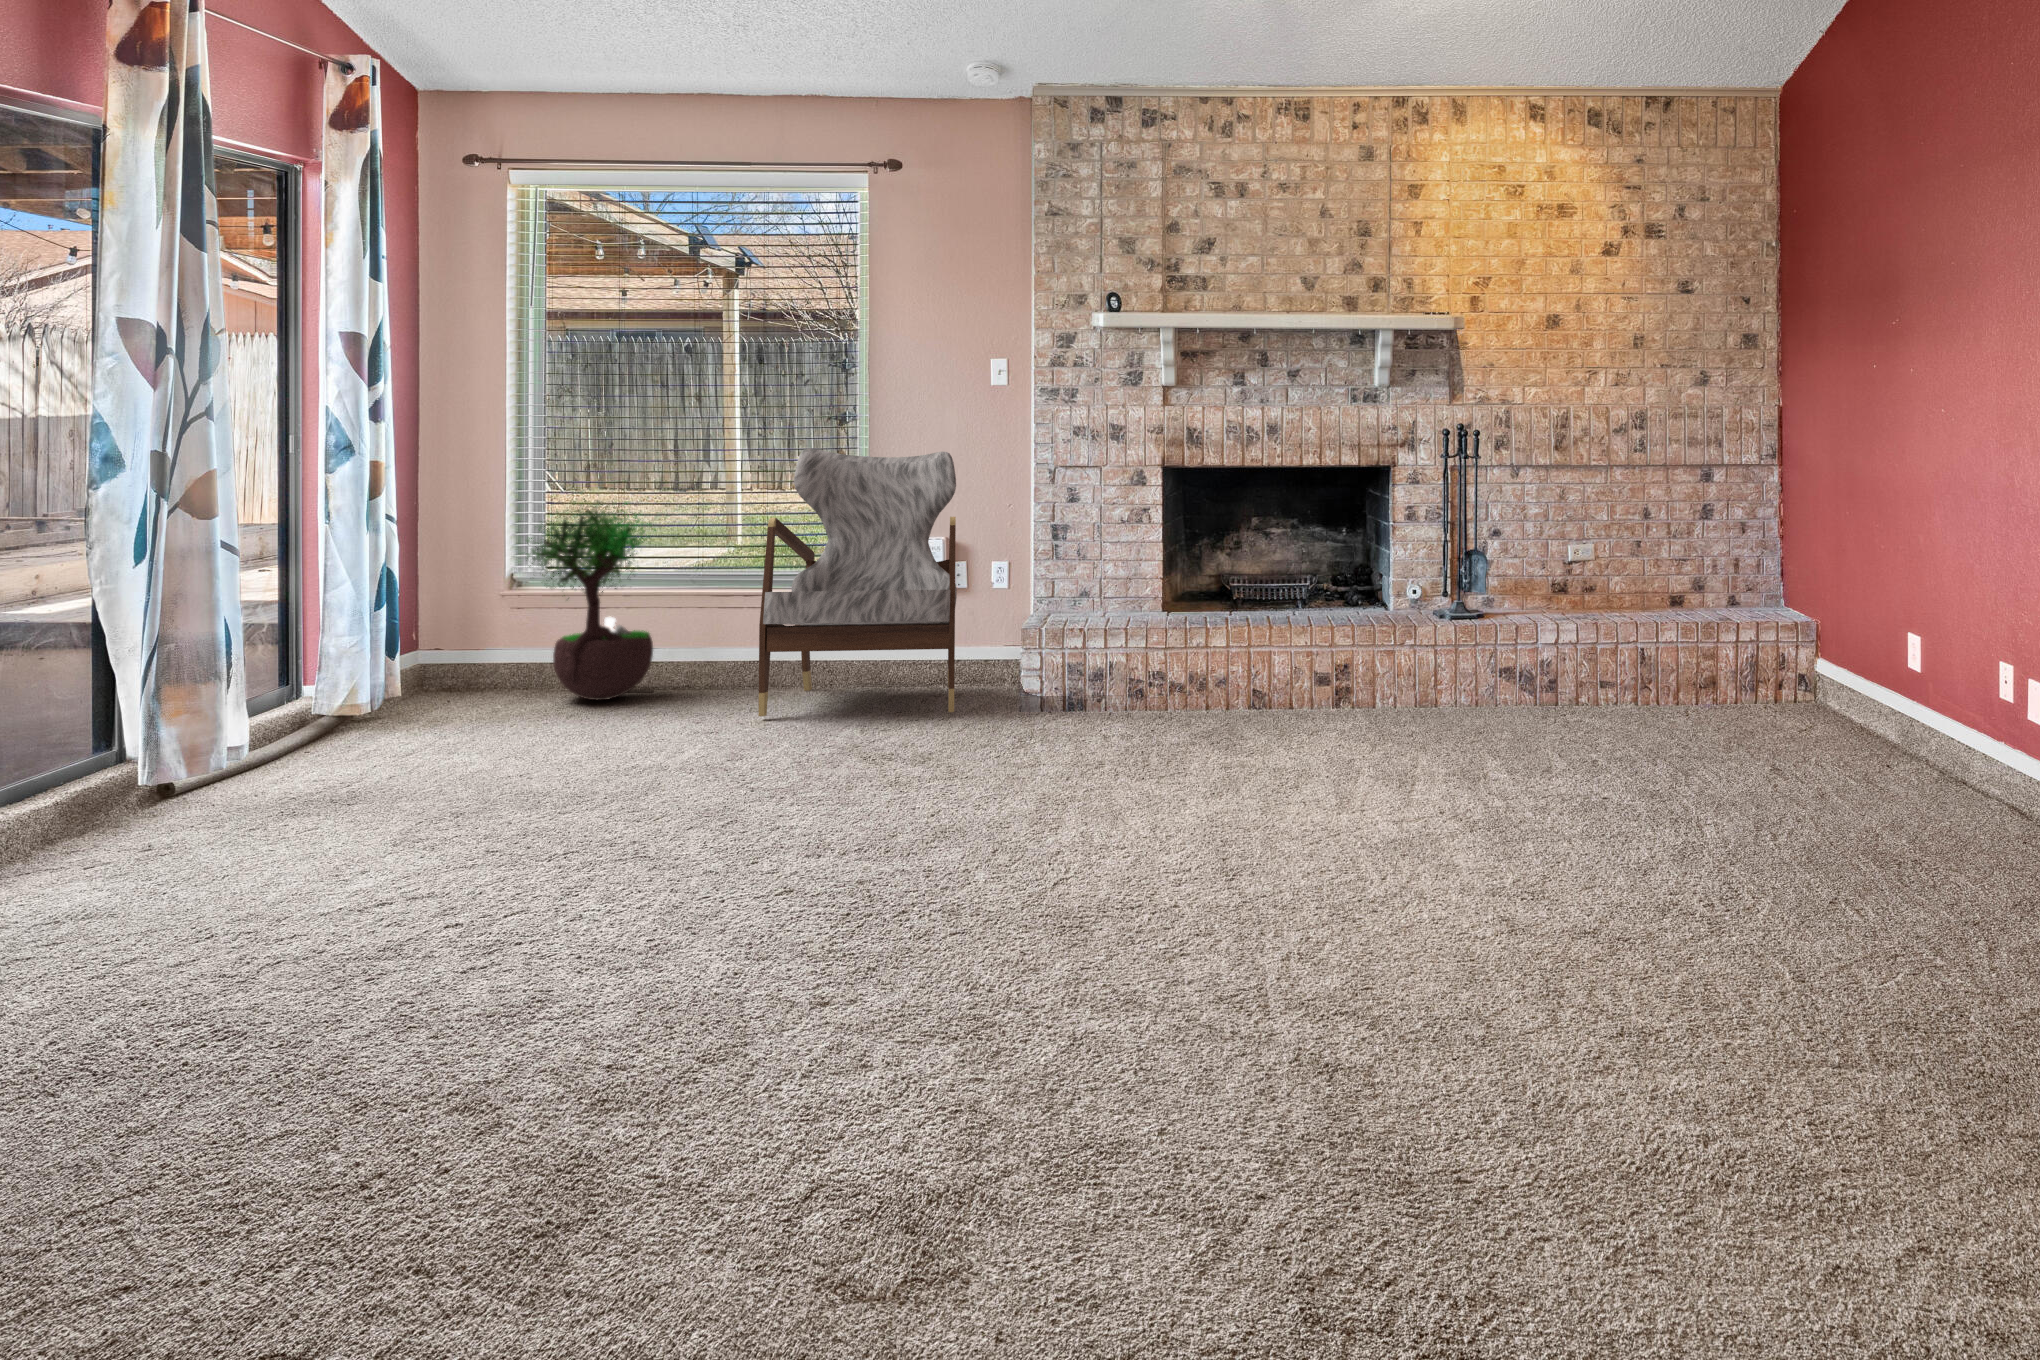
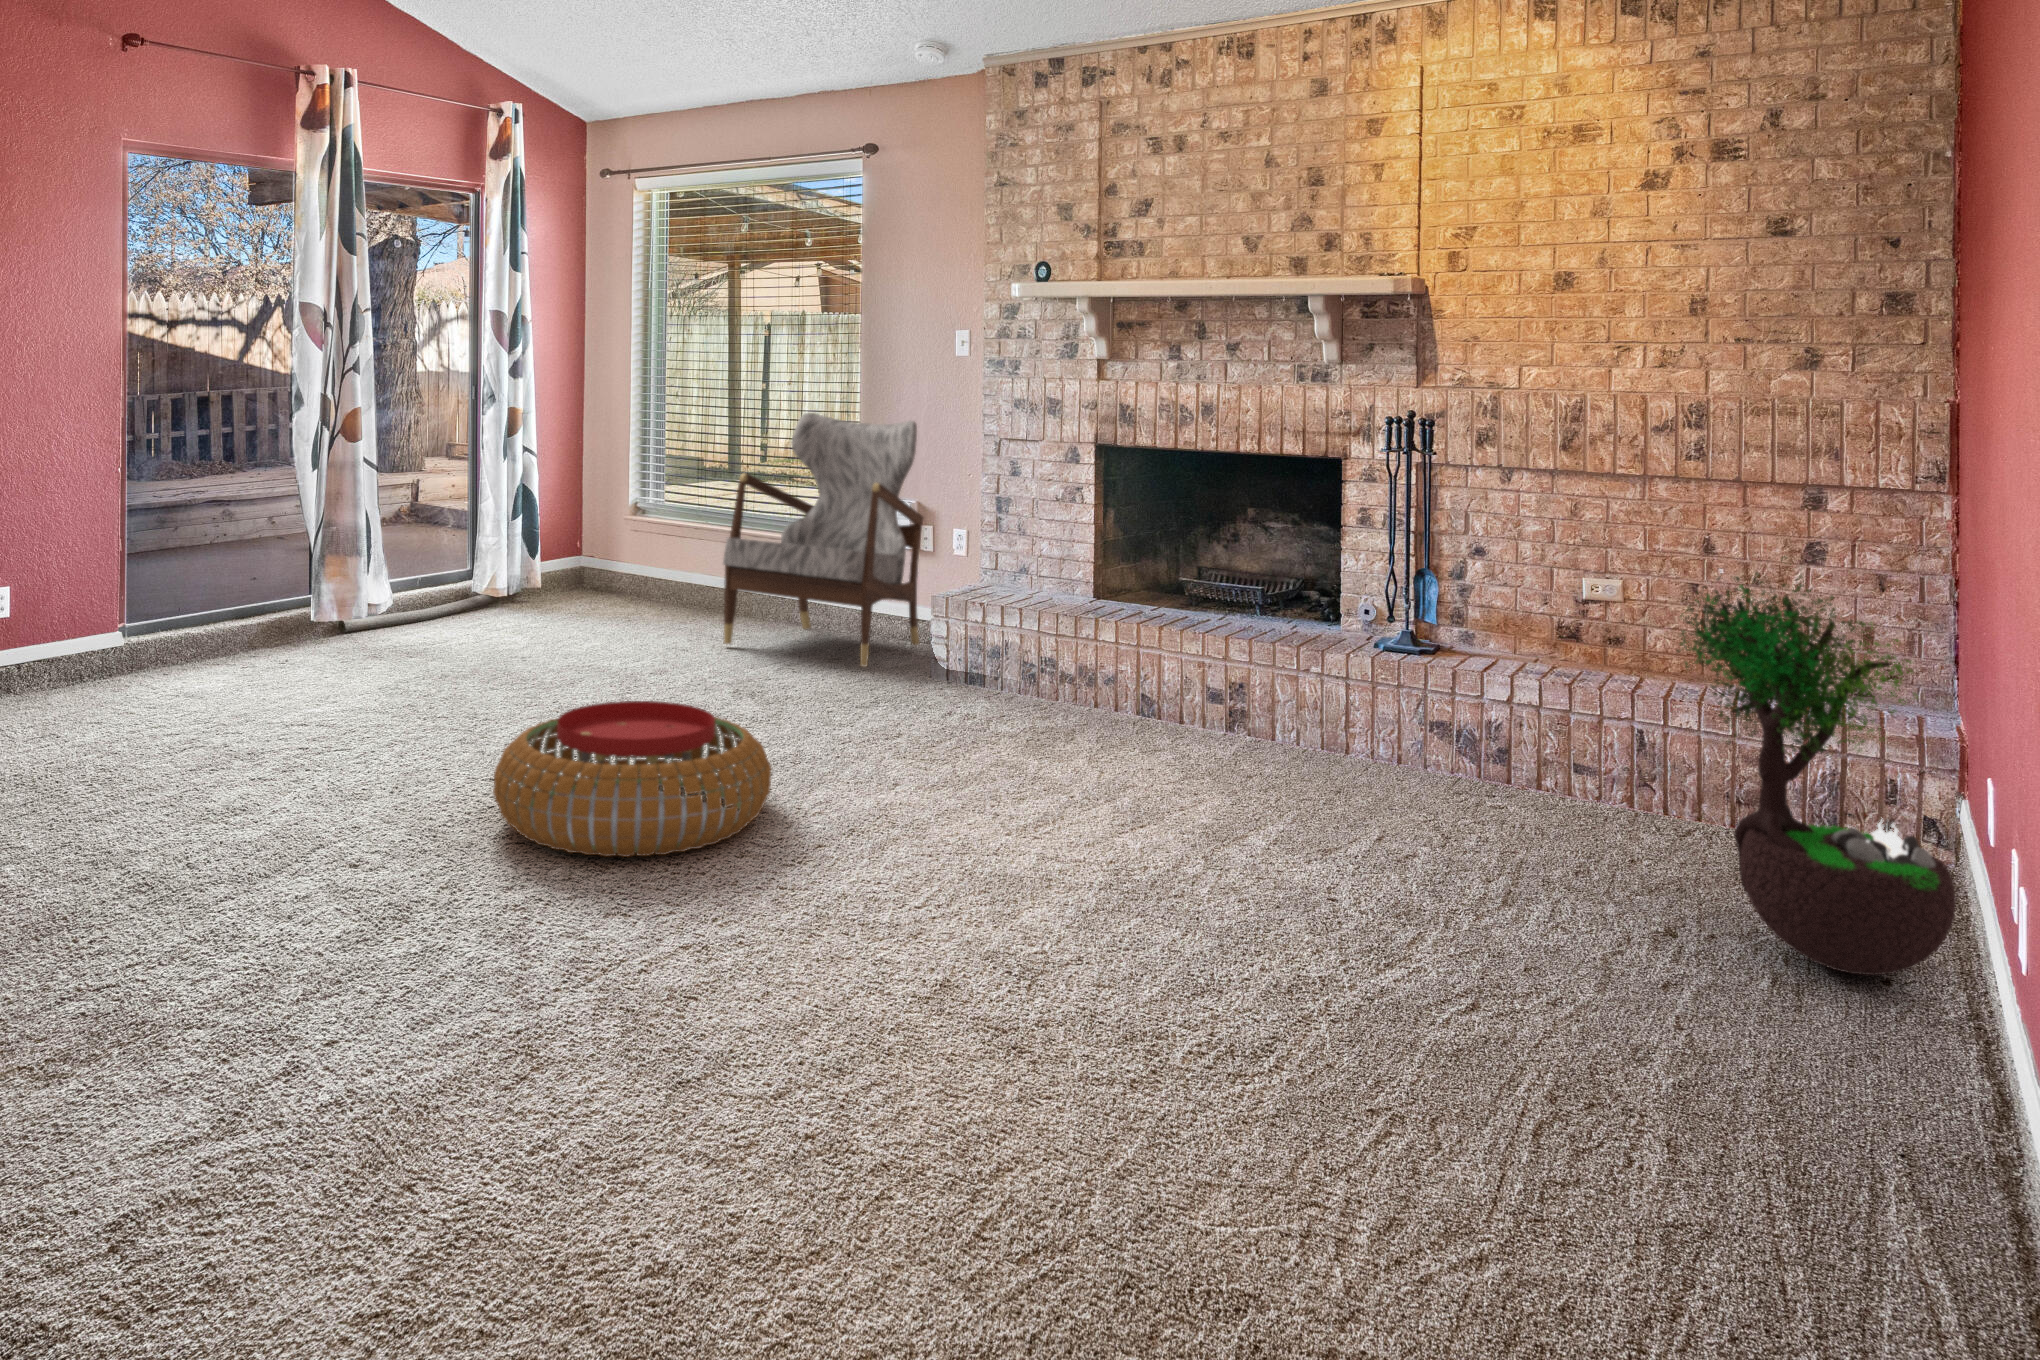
potted tree: present [527,498,656,700] -> present [1677,556,1956,975]
pouf: none [876,751,1180,922] -> present [493,701,771,857]

